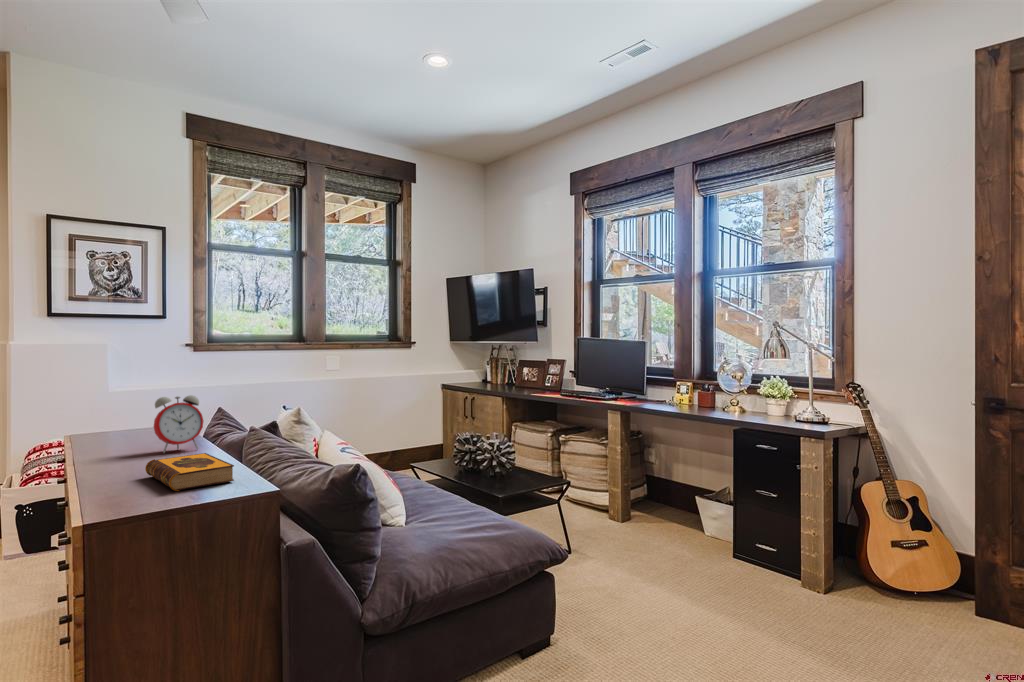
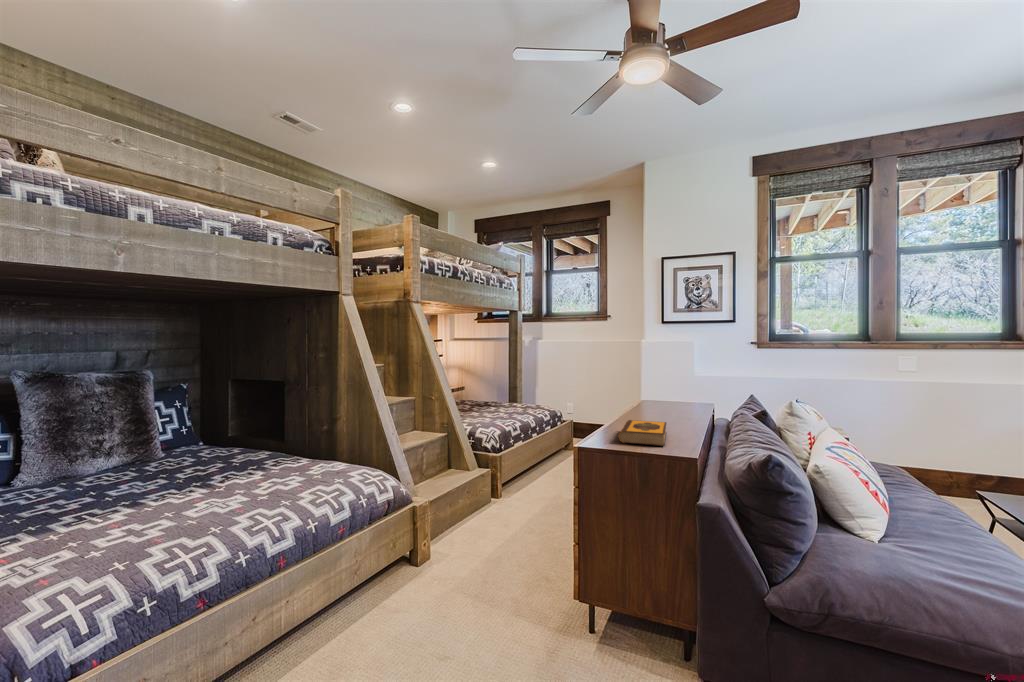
alarm clock: present [154,395,203,453] -> none [660,378,693,421]

